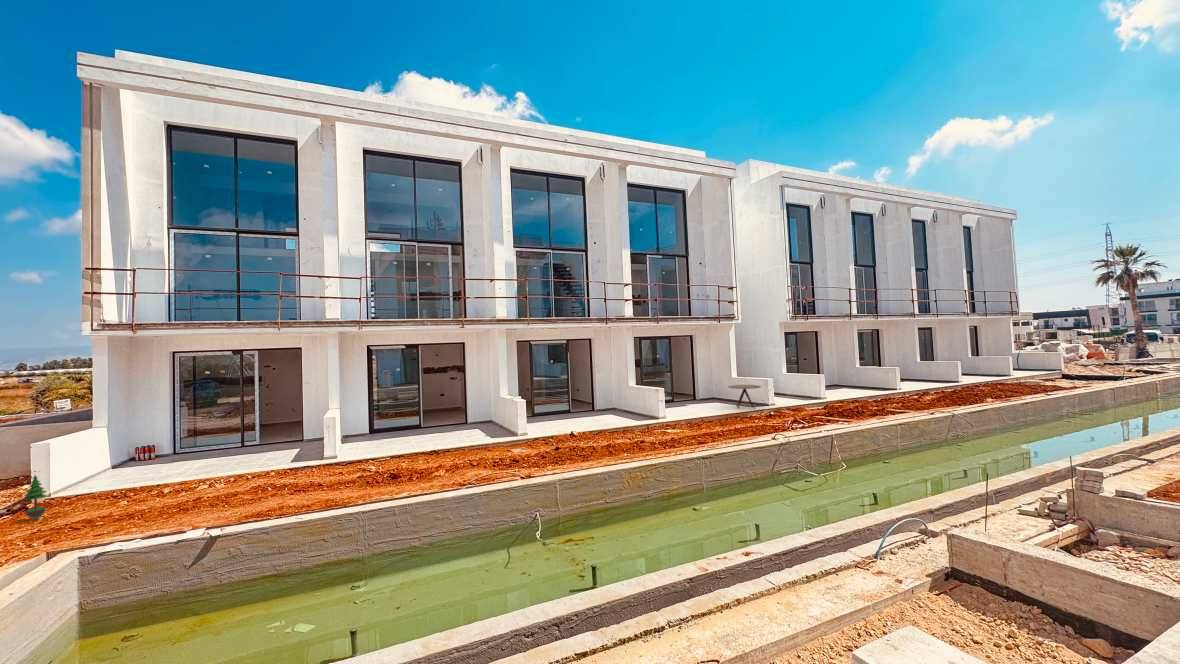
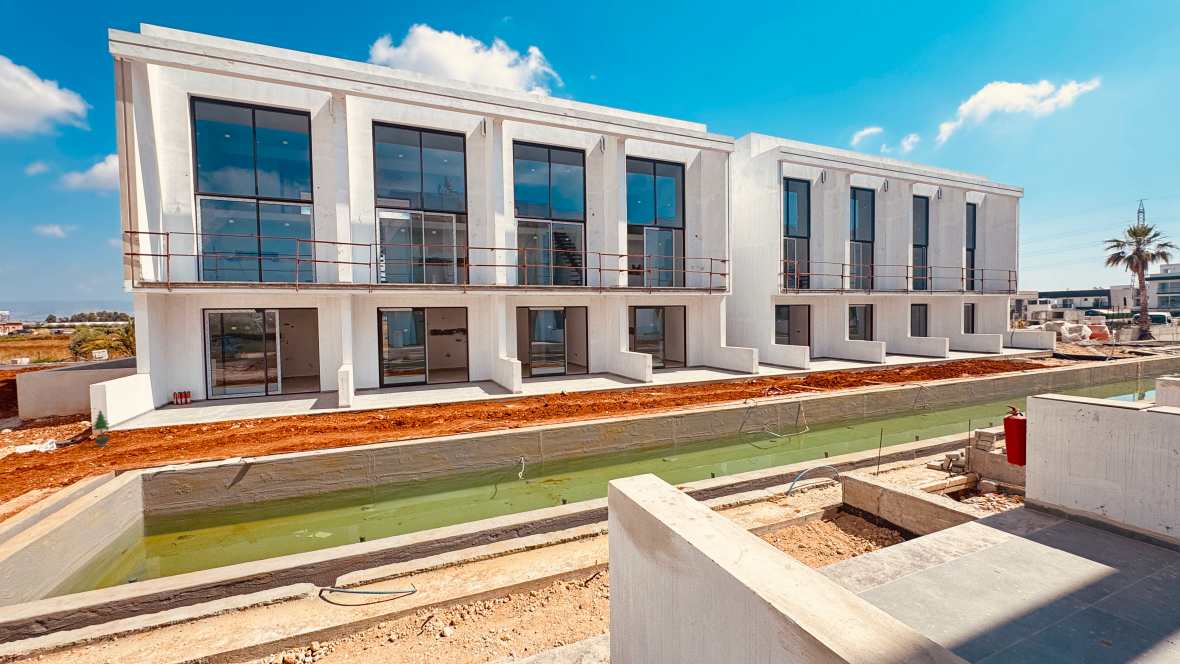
round table: present [728,385,761,409] -> none [715,354,746,377]

